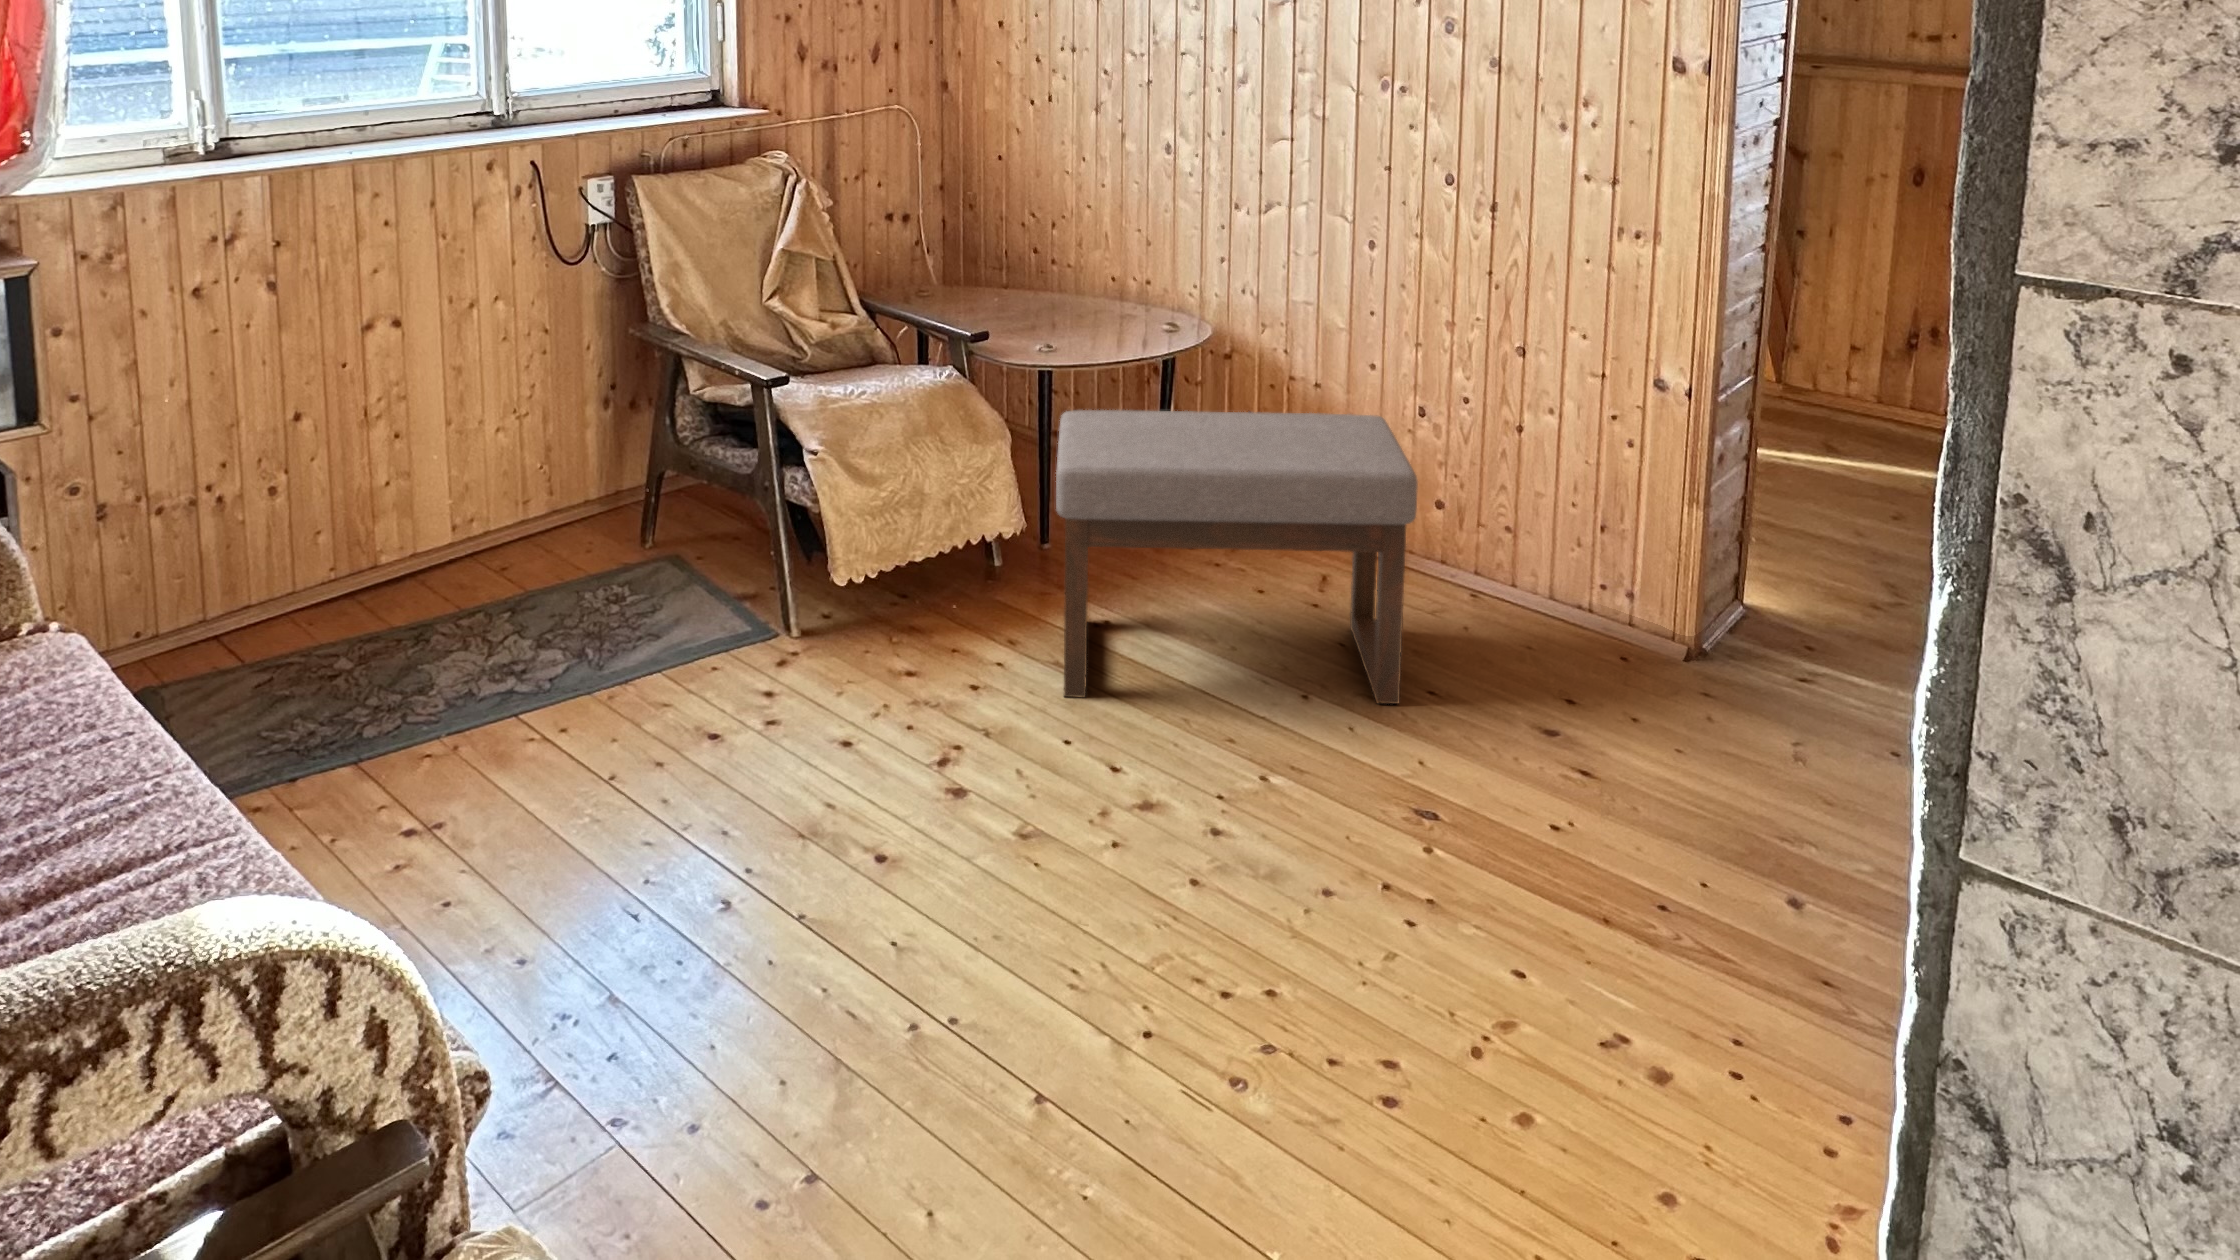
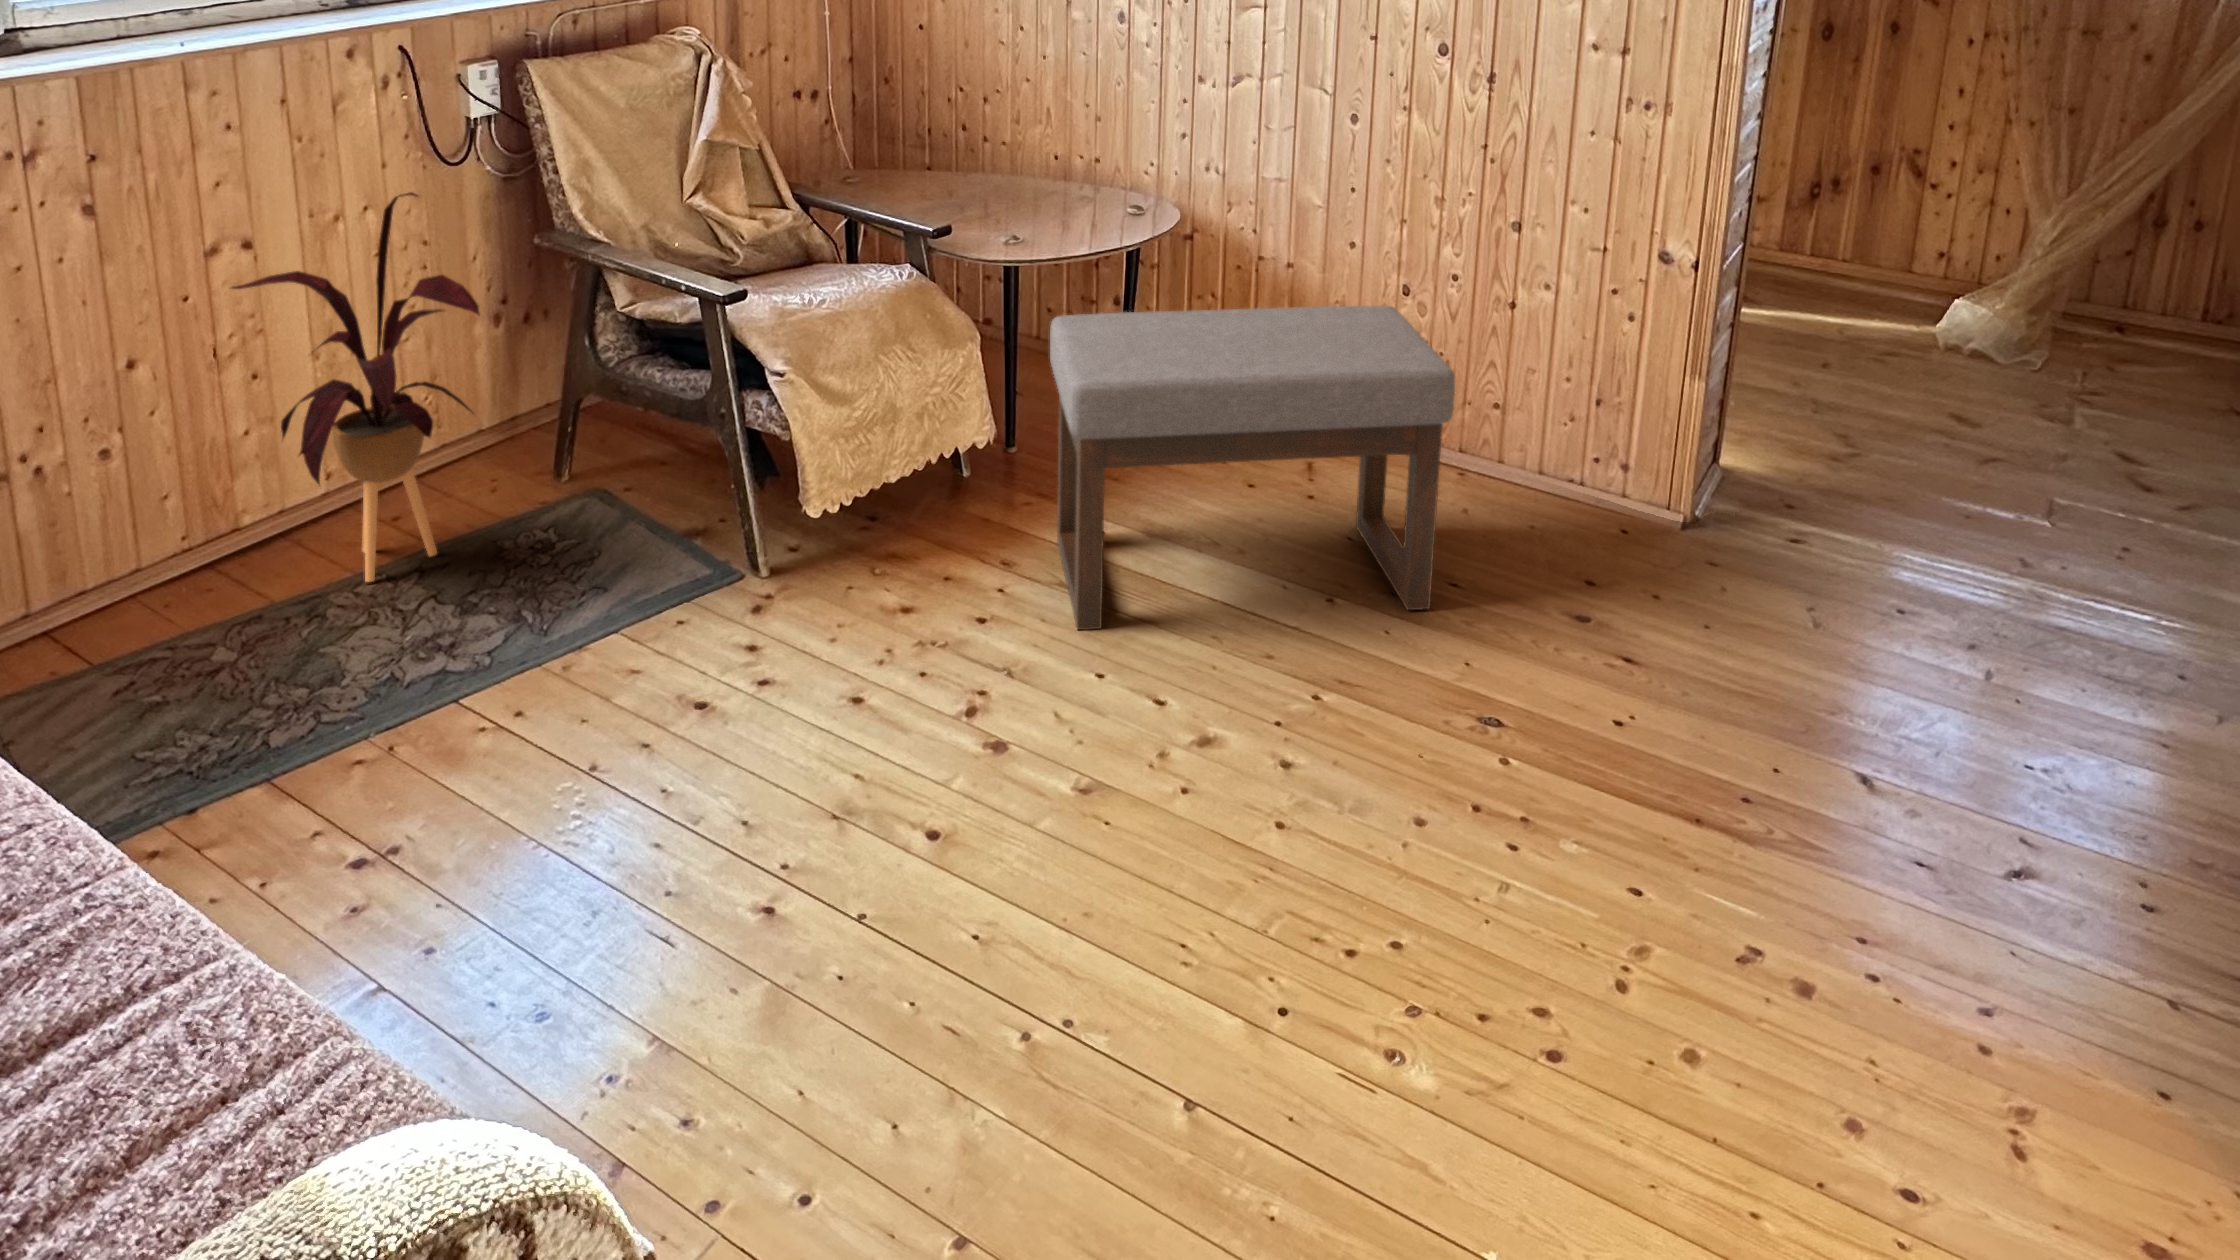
house plant: none [379,280,571,613] -> present [232,192,479,582]

